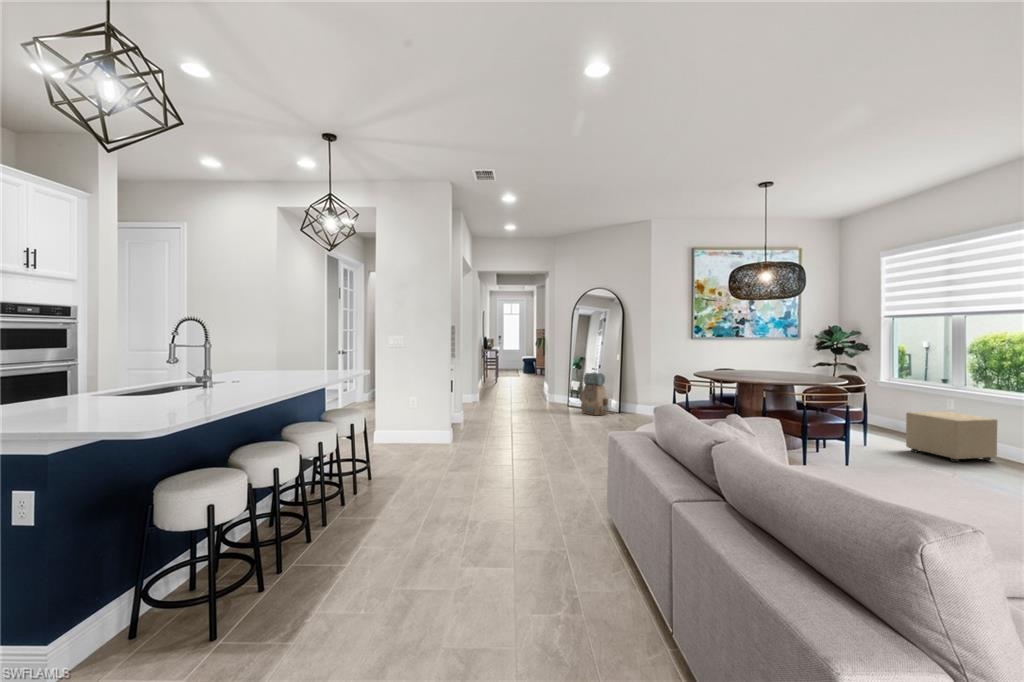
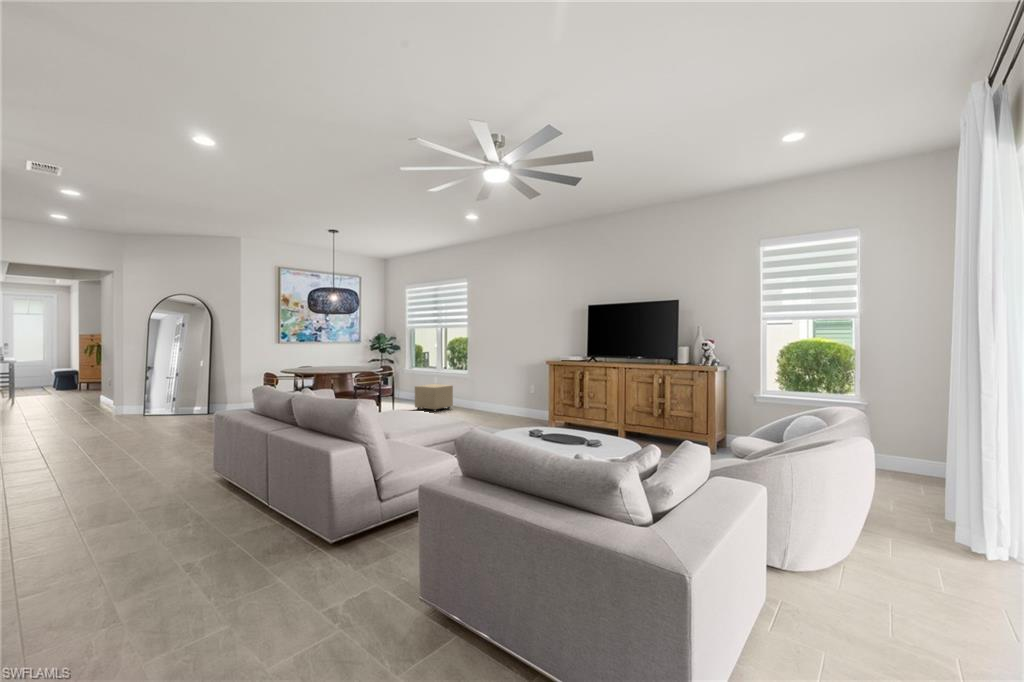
backpack: present [579,373,615,415] -> none [160,376,205,418]

